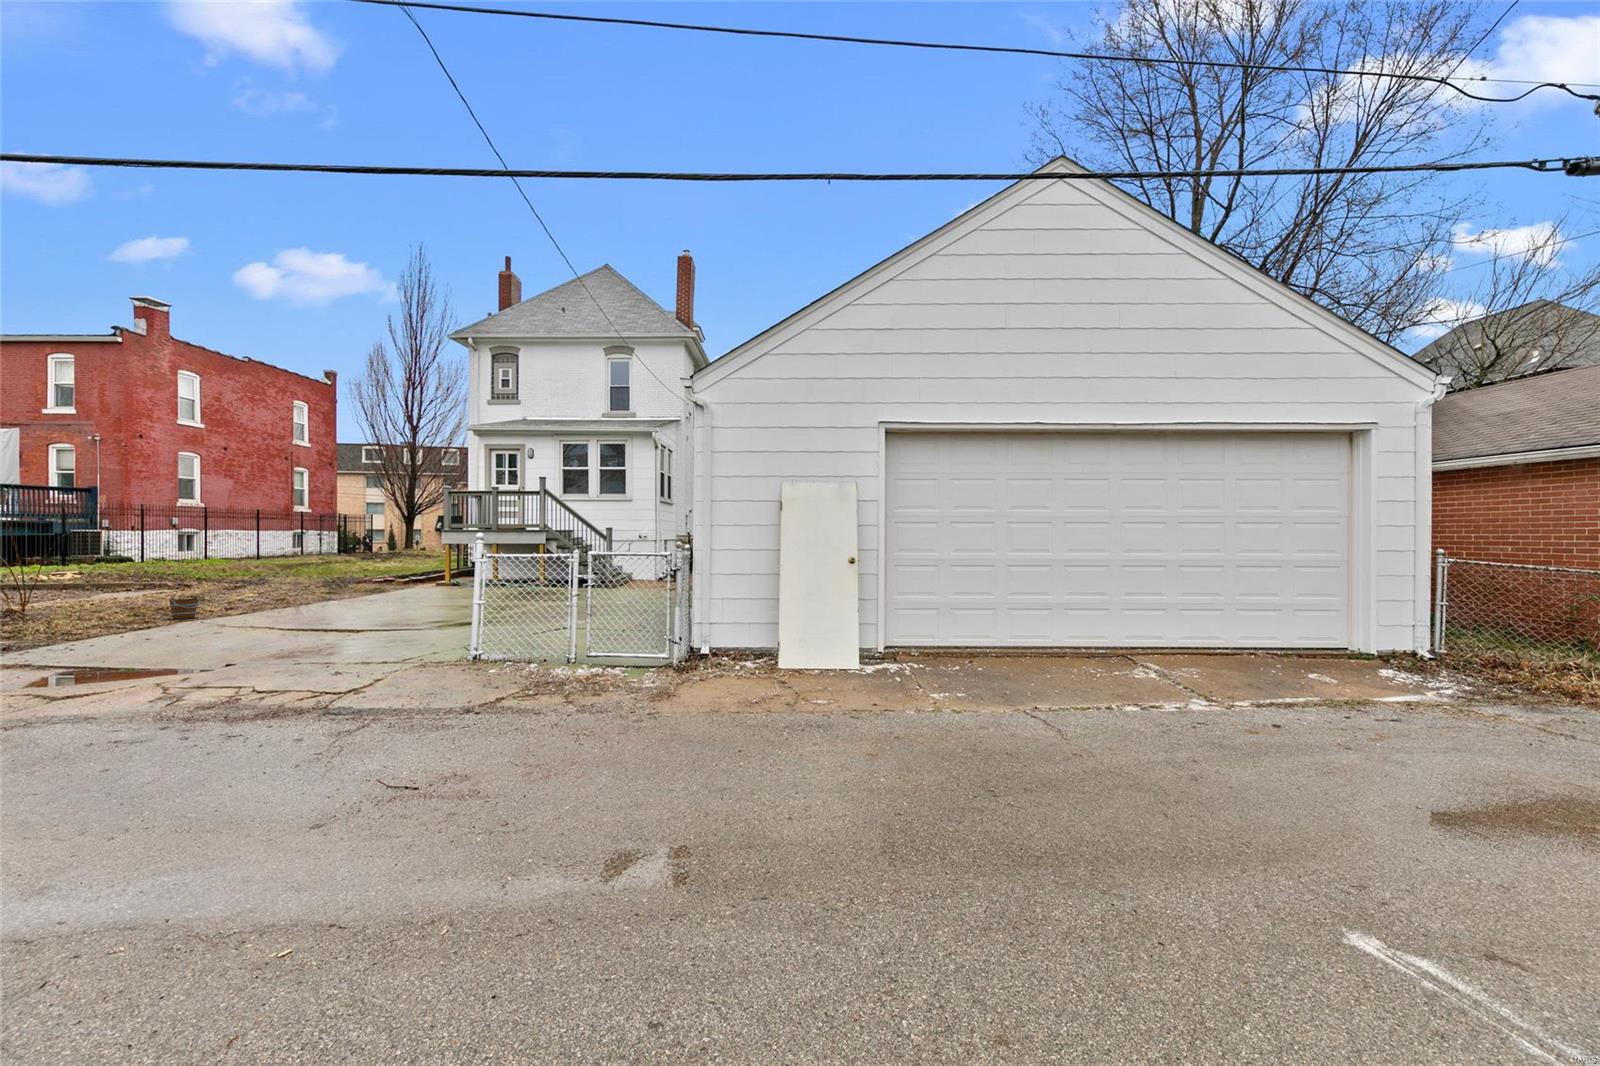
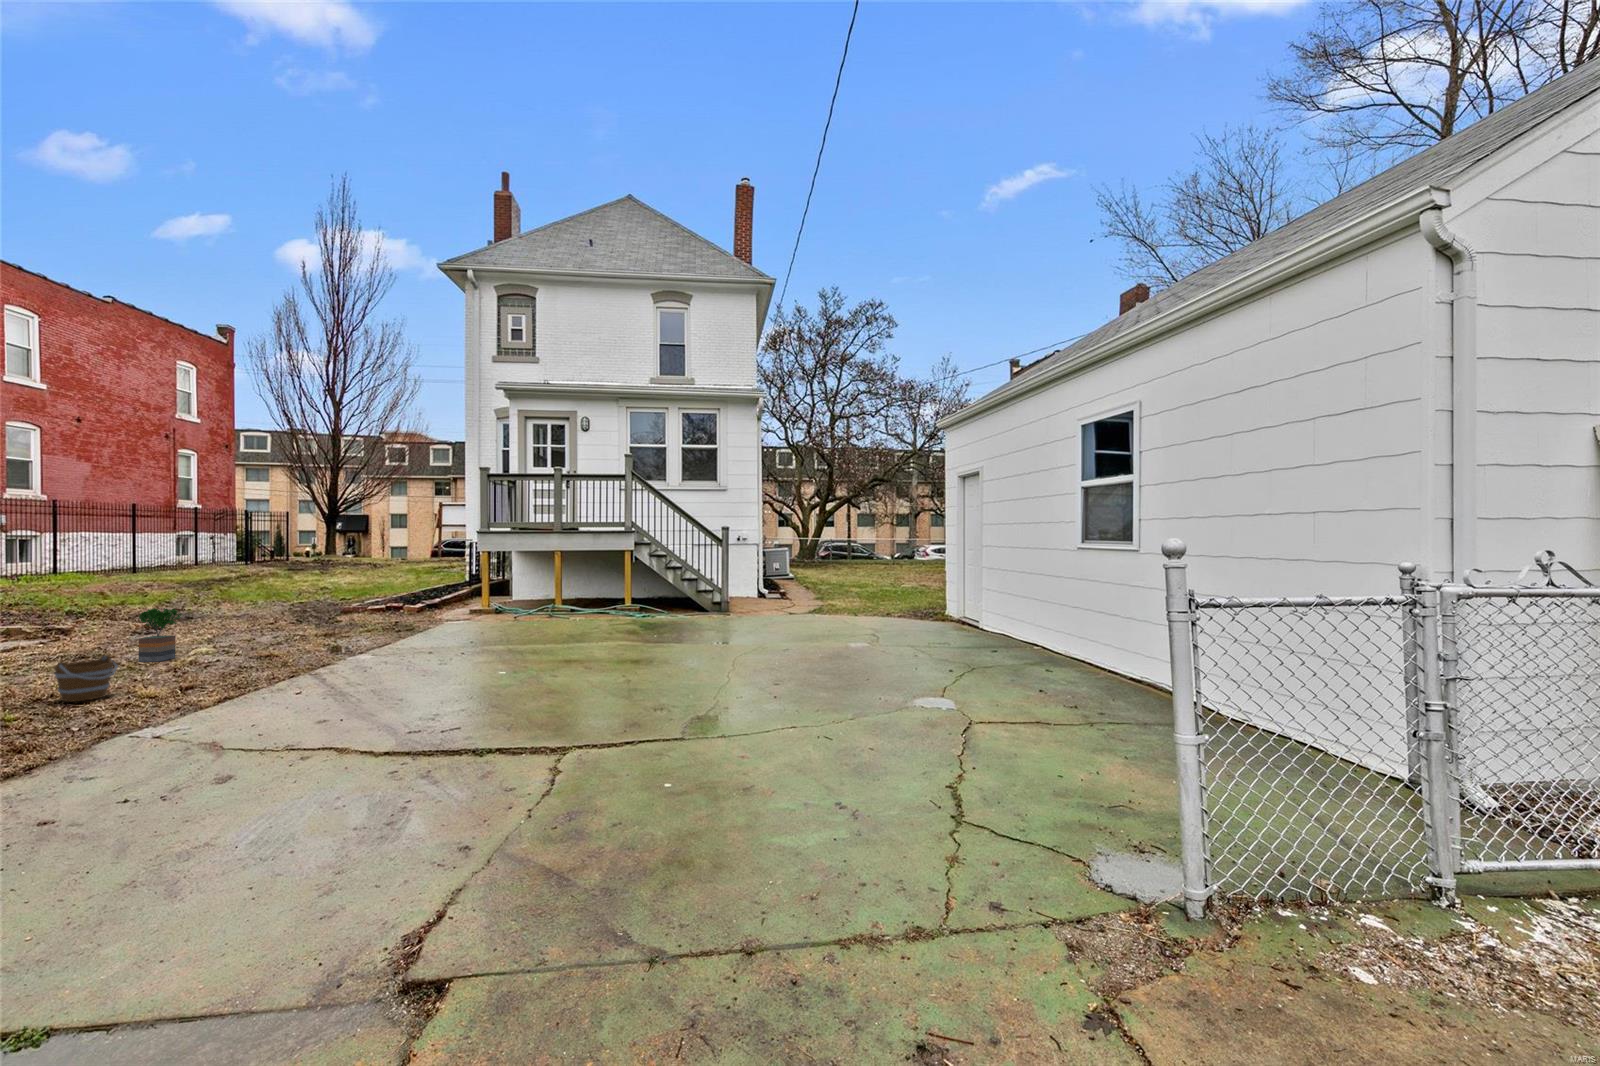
potted tree: none [220,575,247,606] -> present [139,608,182,662]

